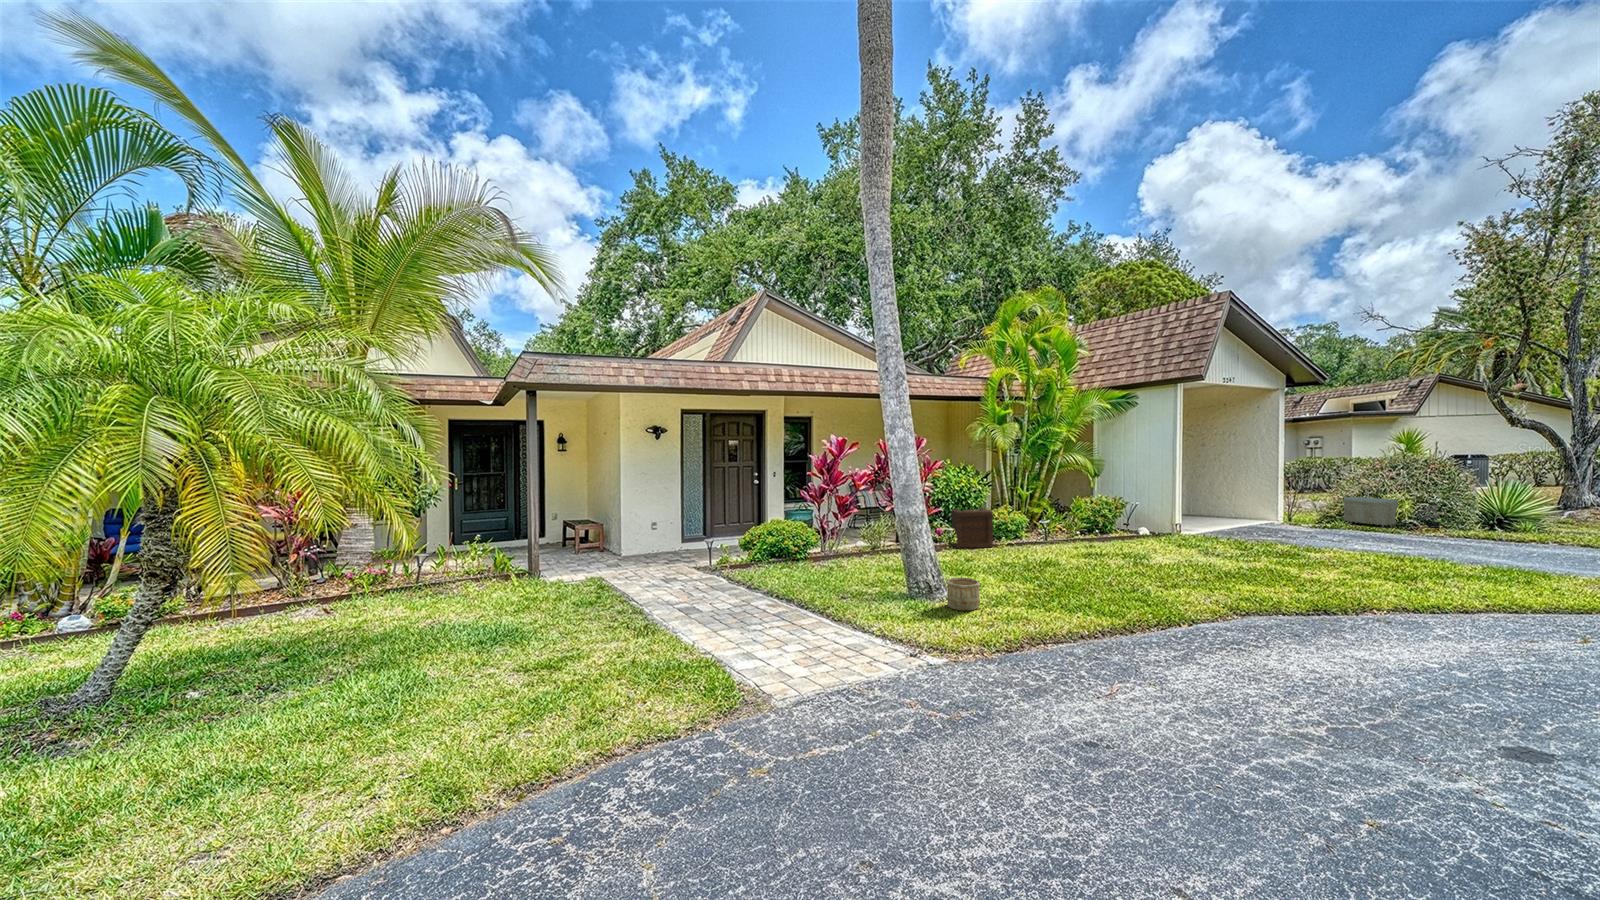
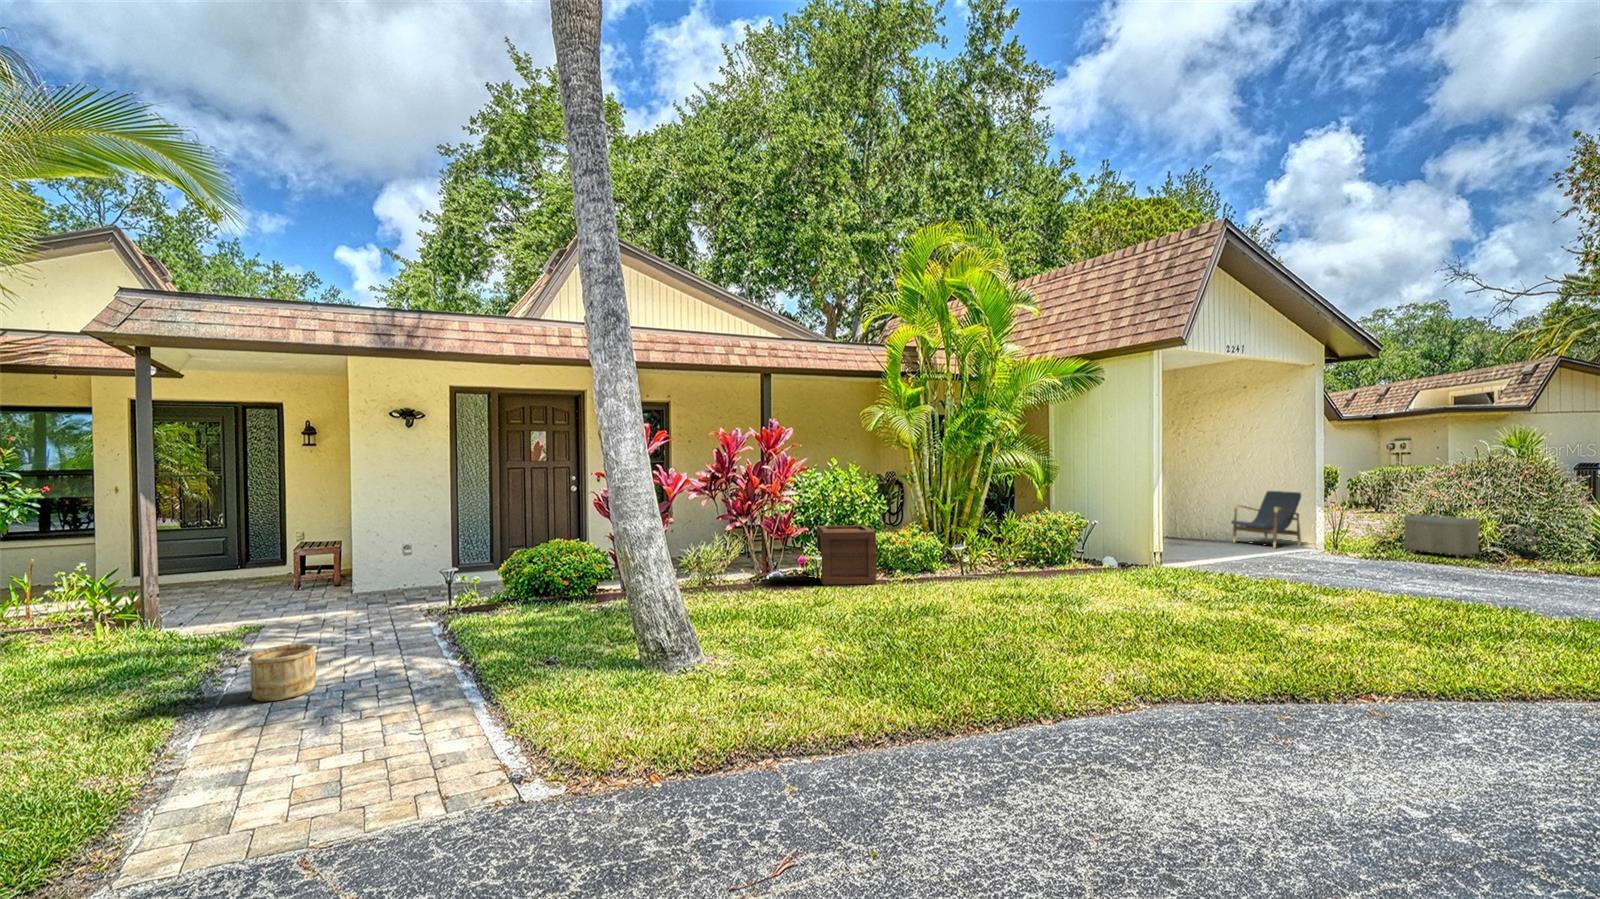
lounge chair: none [1216,479,1268,521] -> present [1231,491,1301,548]
wooden bucket: present [946,578,980,611] -> present [248,644,317,701]

